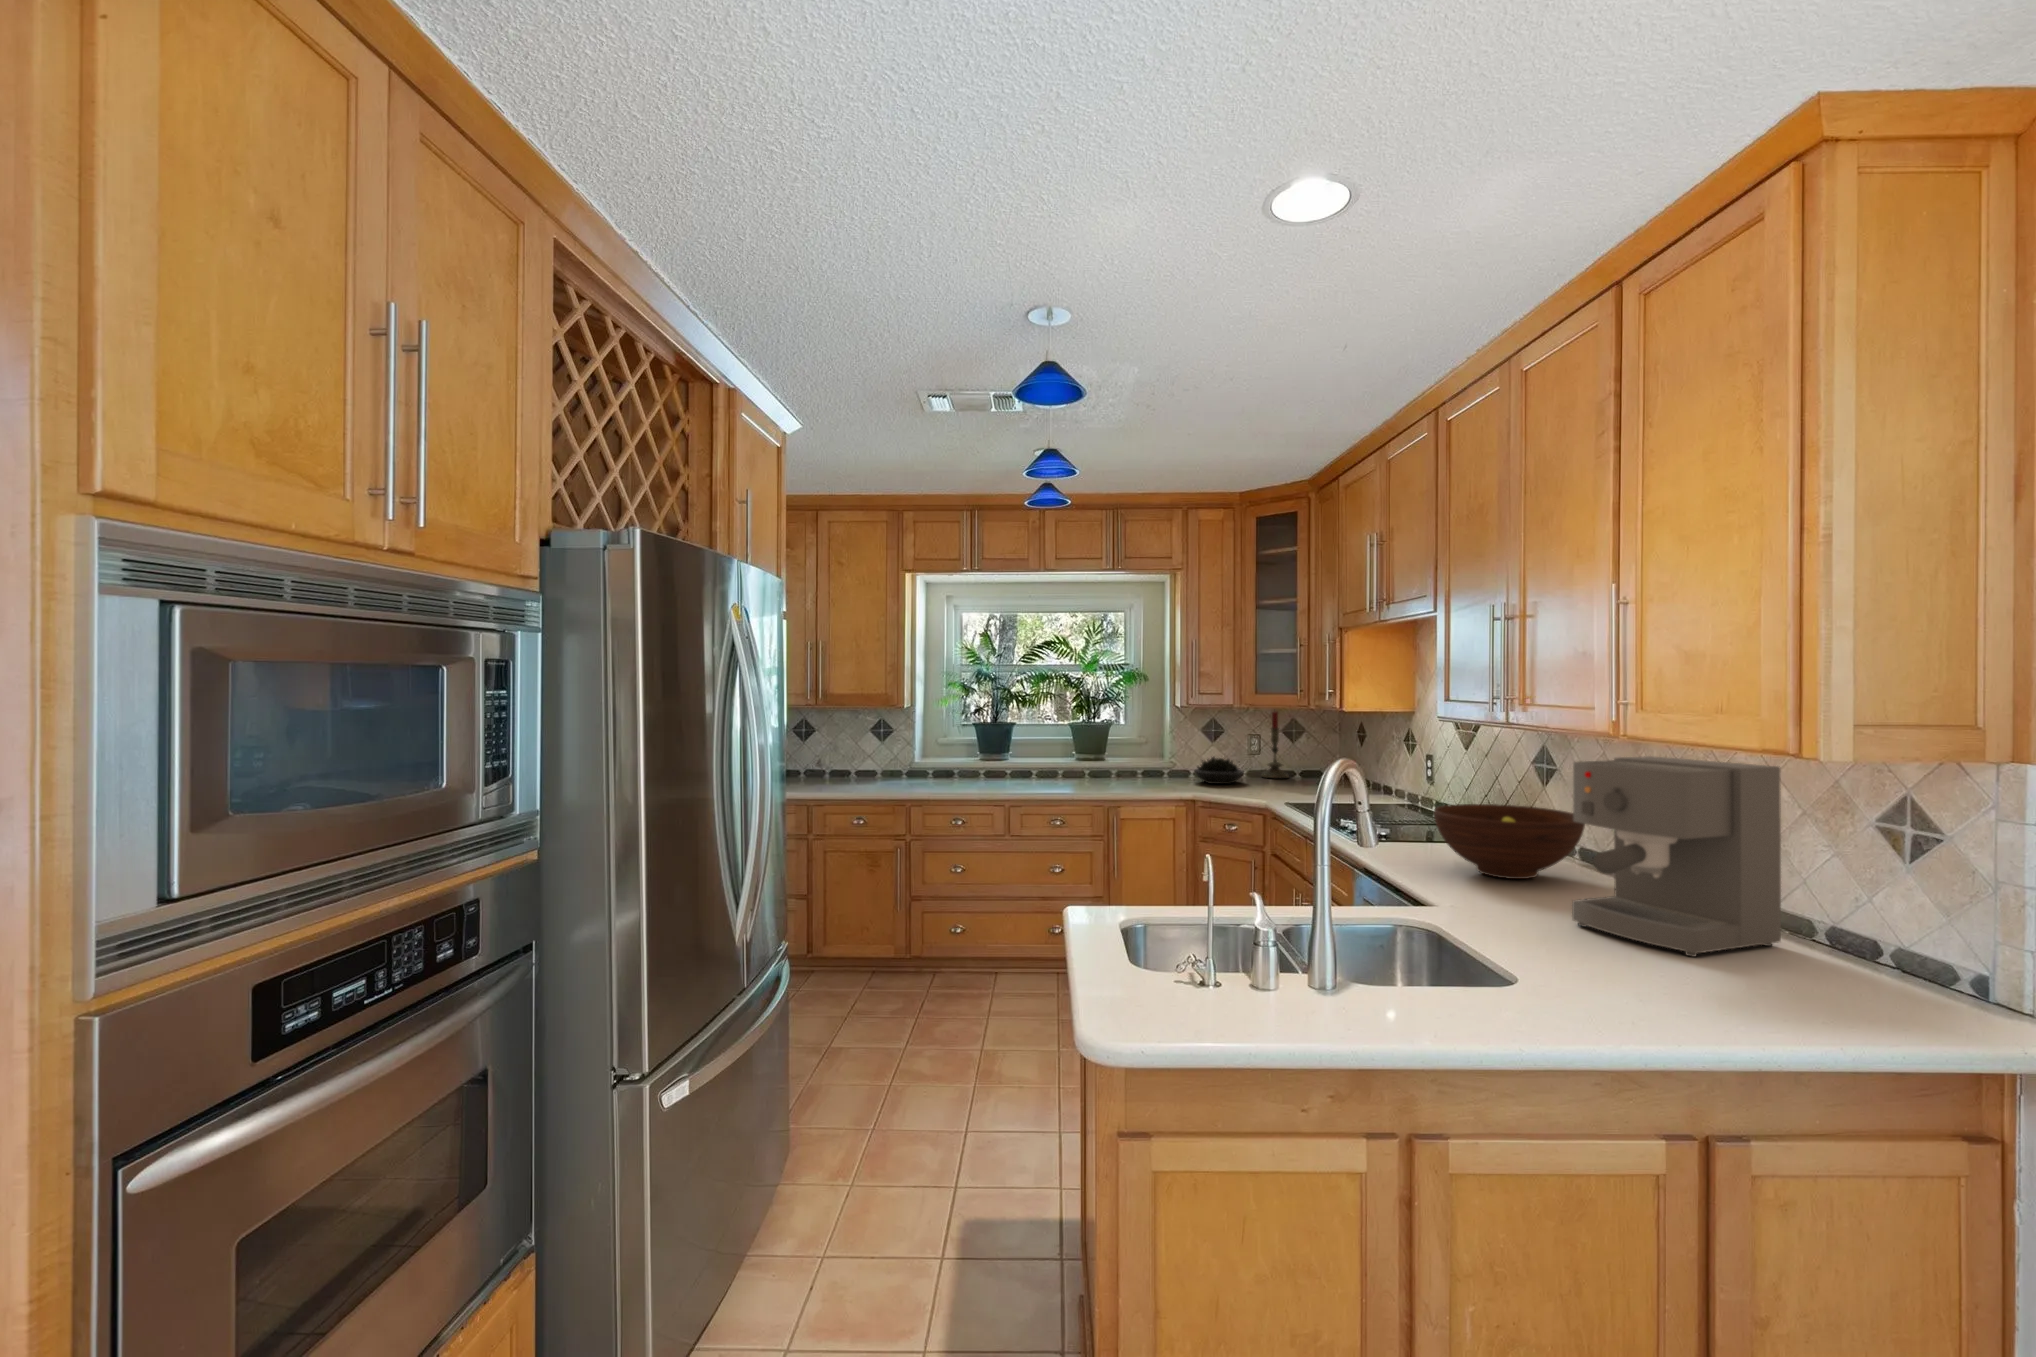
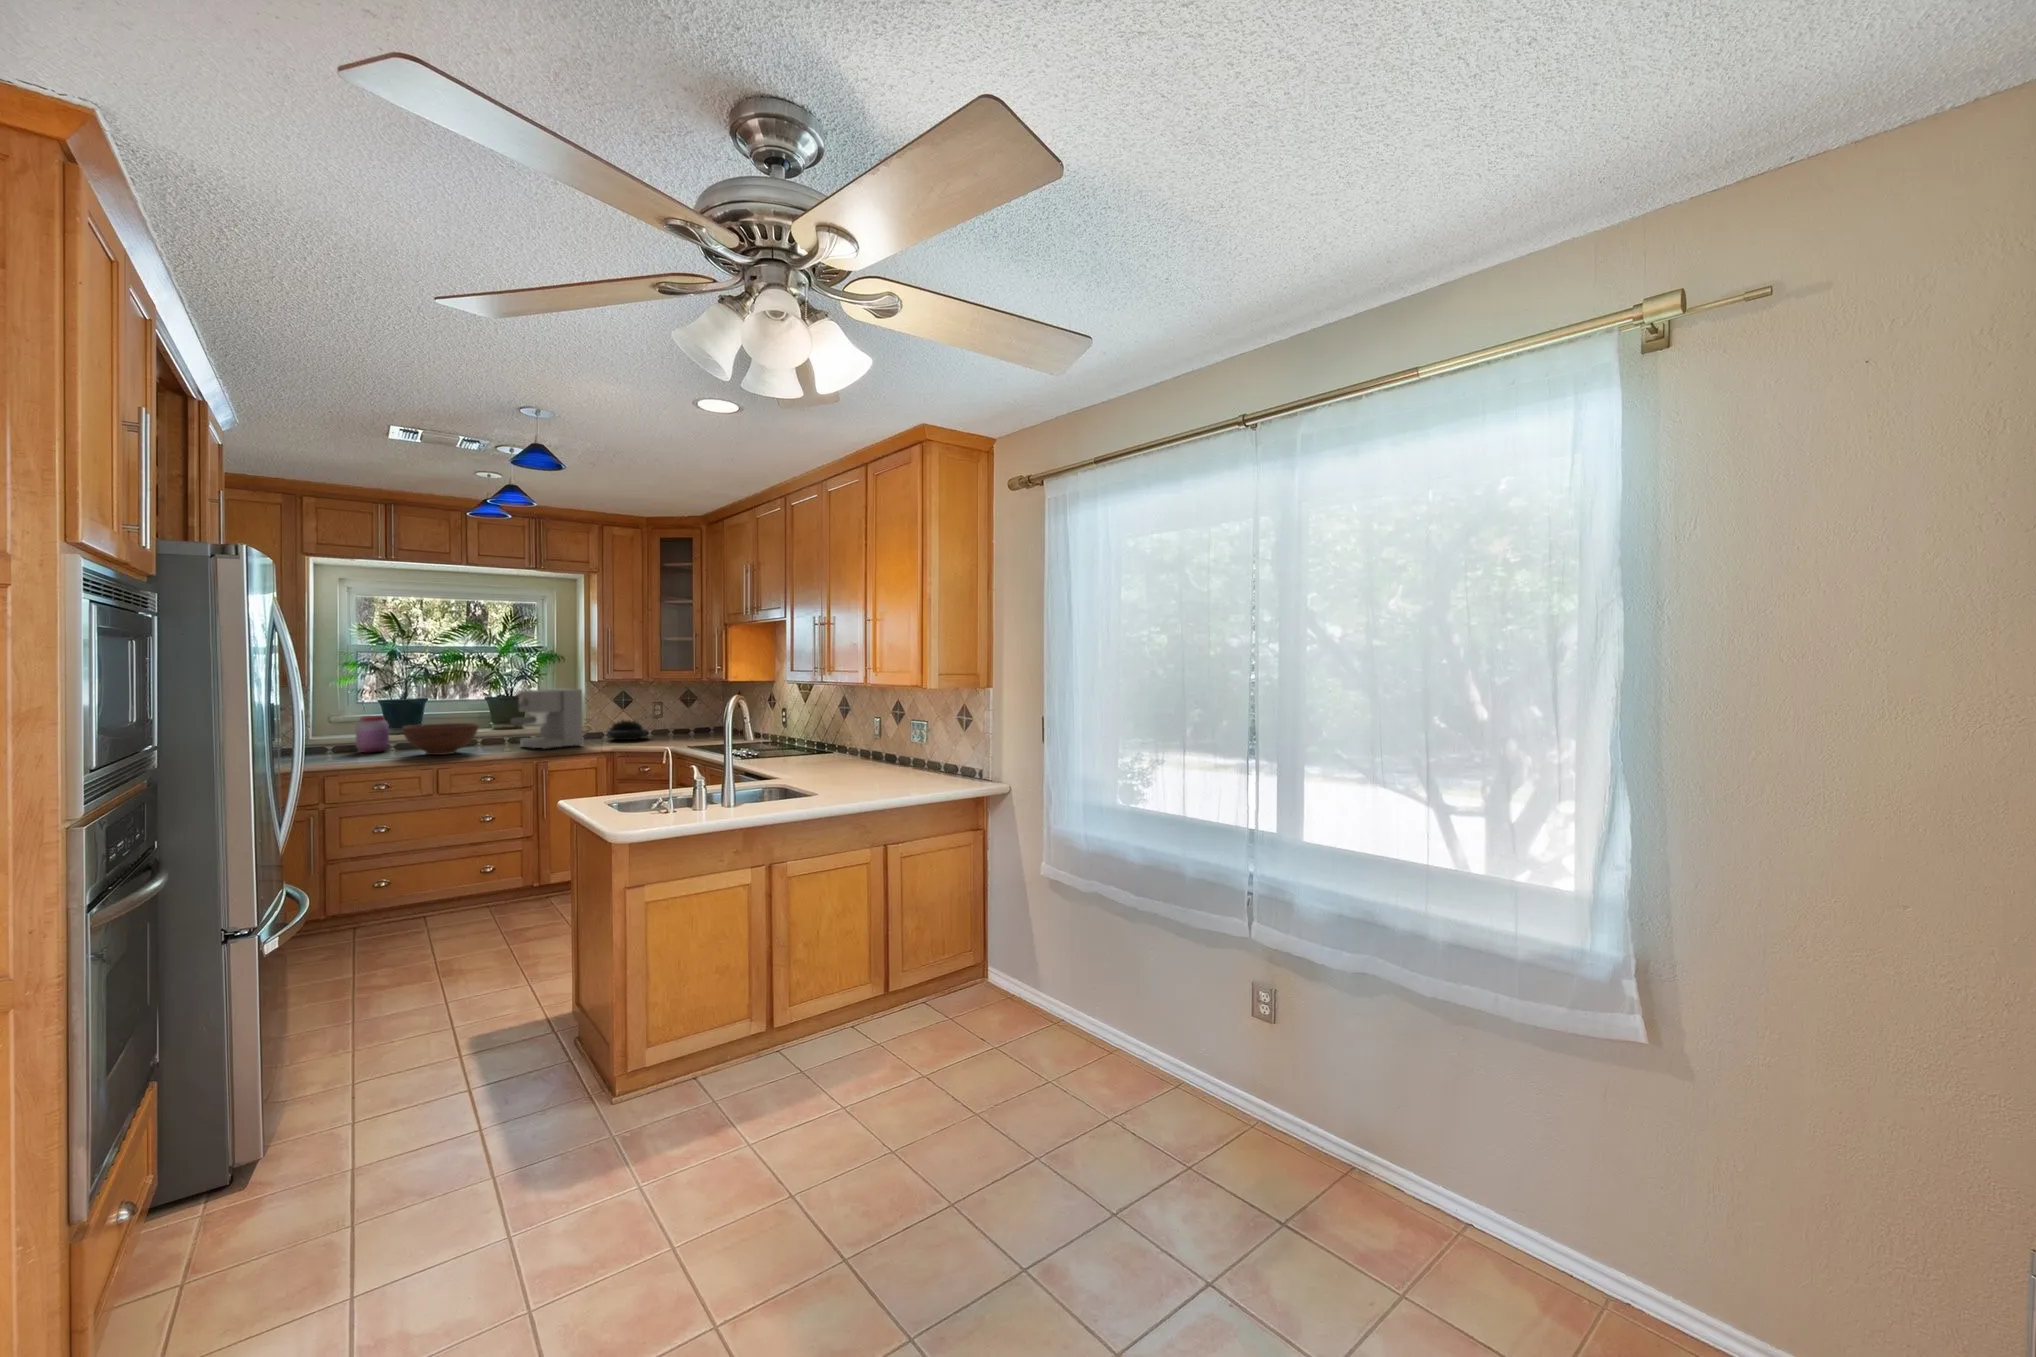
candle: present [1262,711,1289,778] -> none [660,682,682,734]
jar: none [949,740,977,779] -> present [356,716,389,753]
coffee maker: present [1572,756,1781,957] -> present [510,689,583,749]
fruit bowl: present [1434,804,1585,879] -> present [402,723,478,755]

